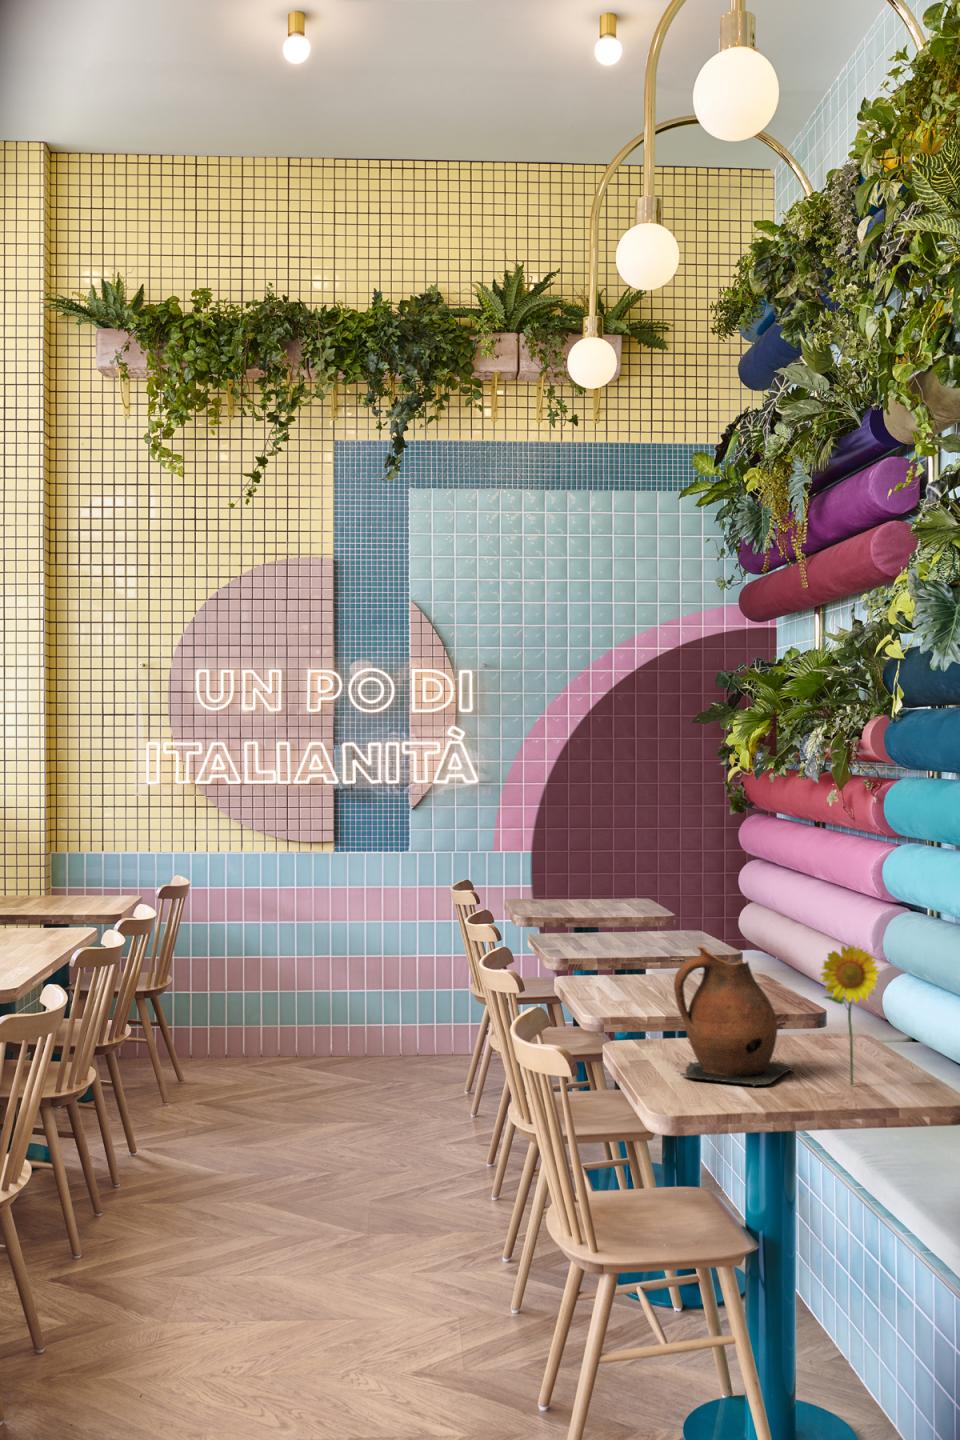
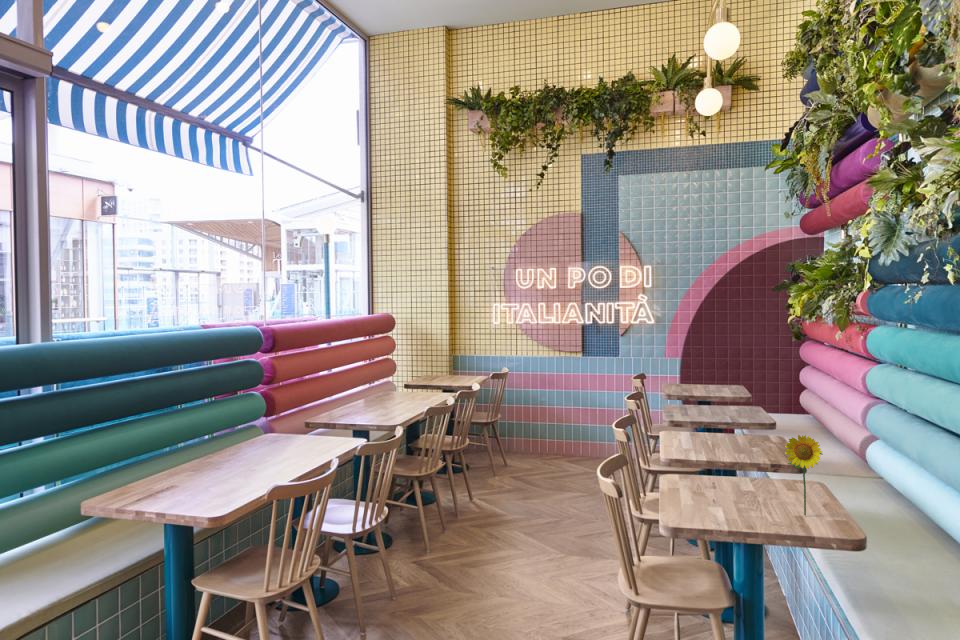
ceramic pitcher: present [674,945,794,1087] -> none [700,428,774,511]

